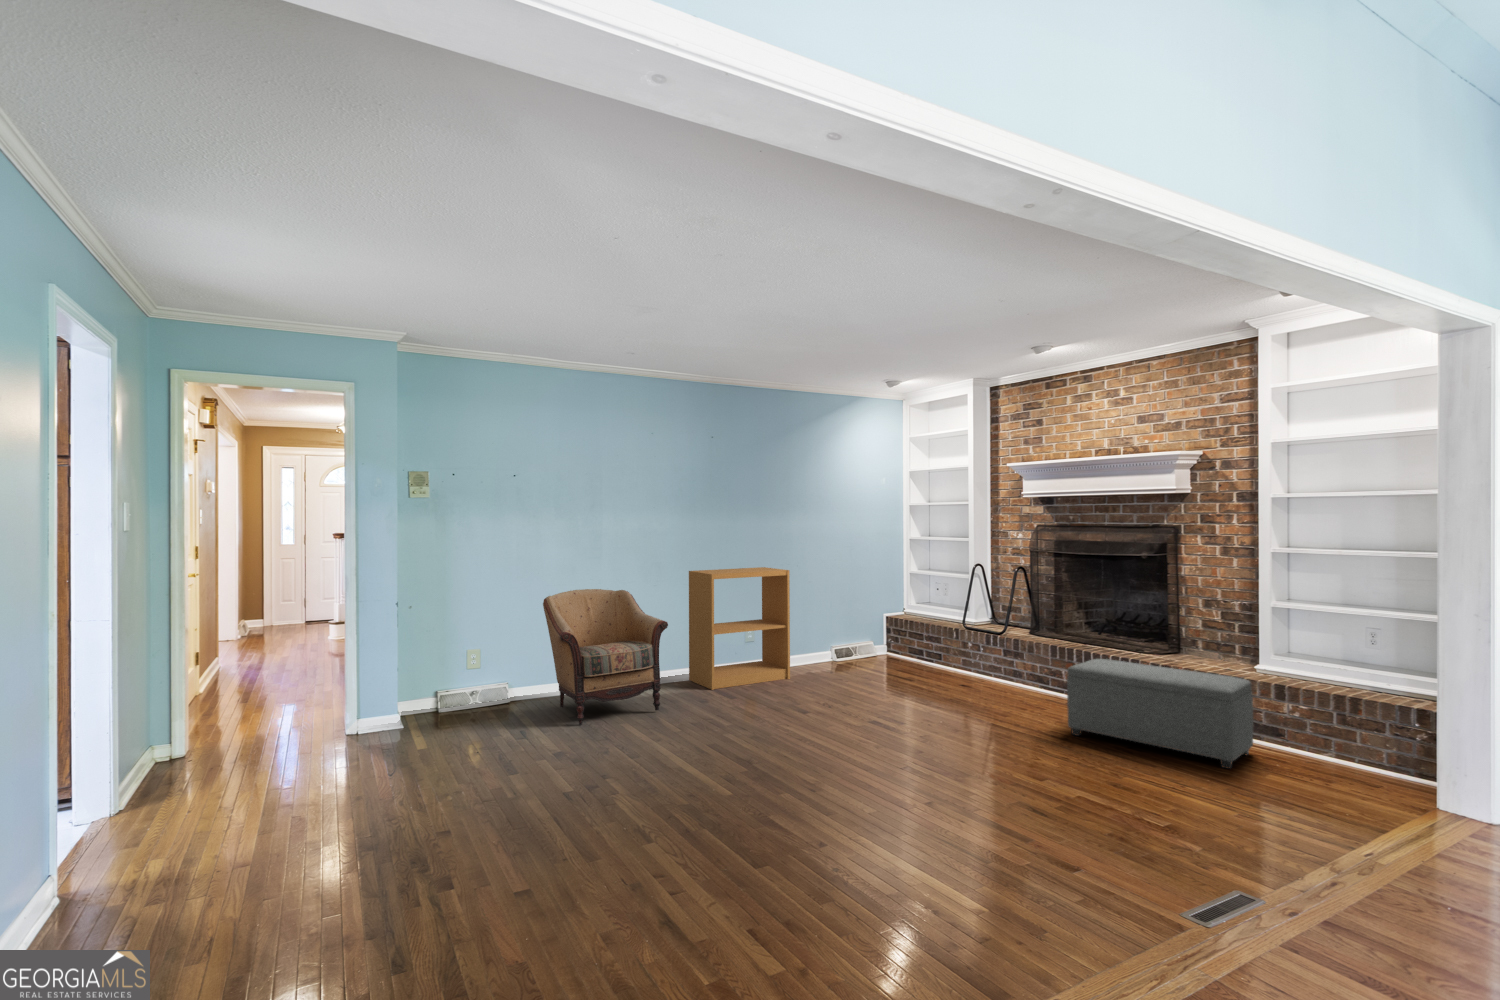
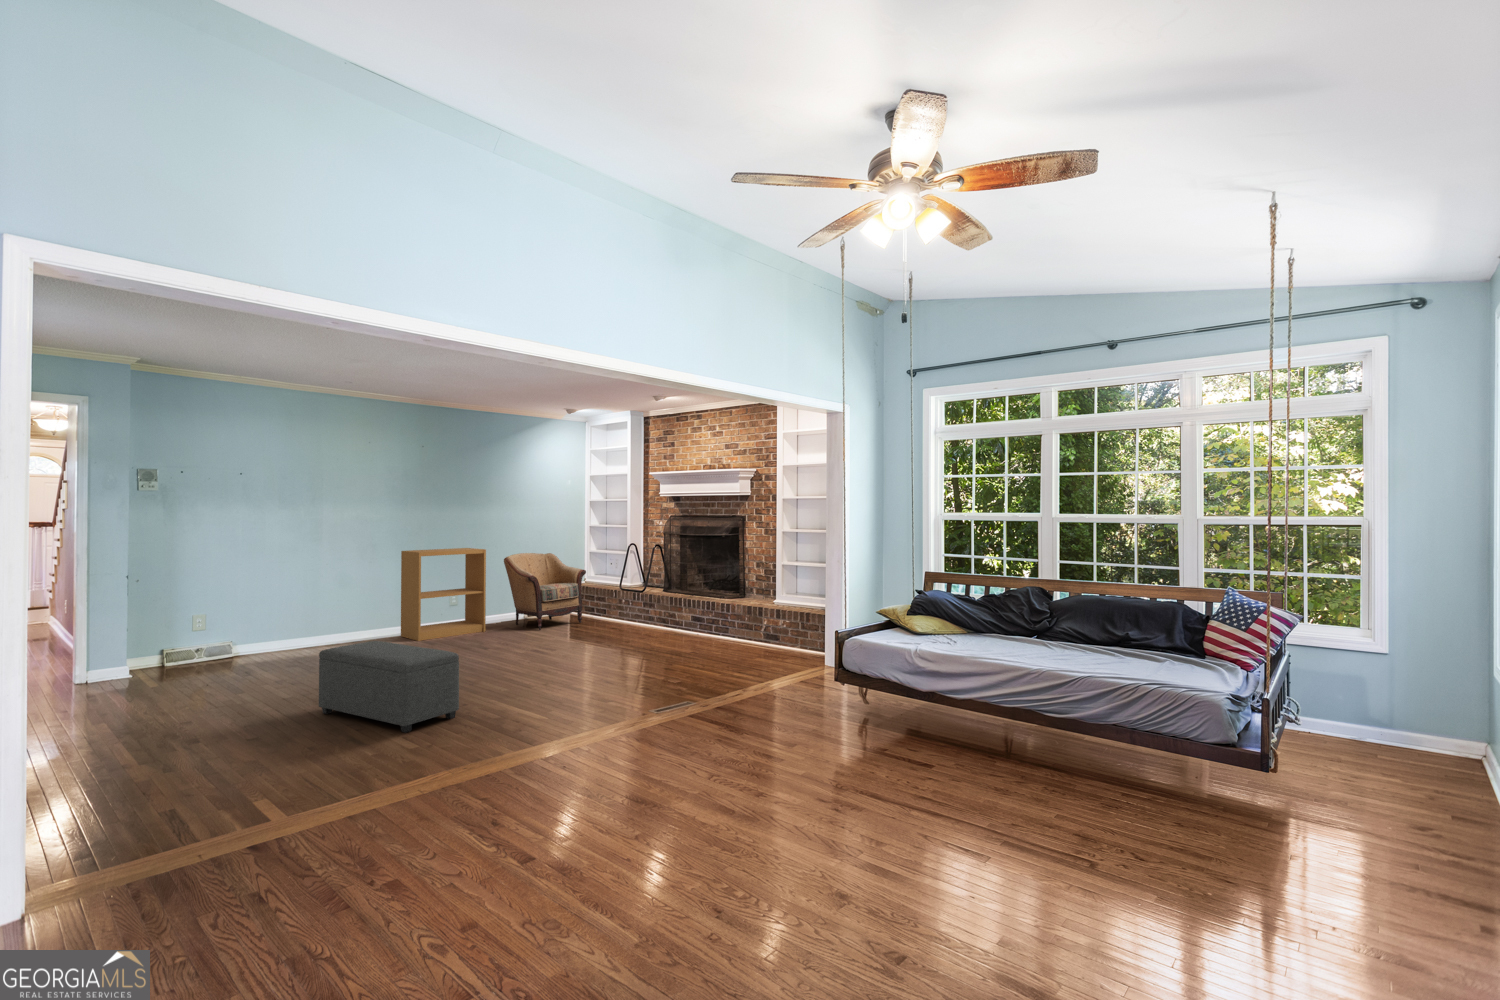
armchair: present [543,589,668,725] -> present [504,553,586,630]
ottoman: present [1067,659,1253,769] -> present [319,641,459,733]

